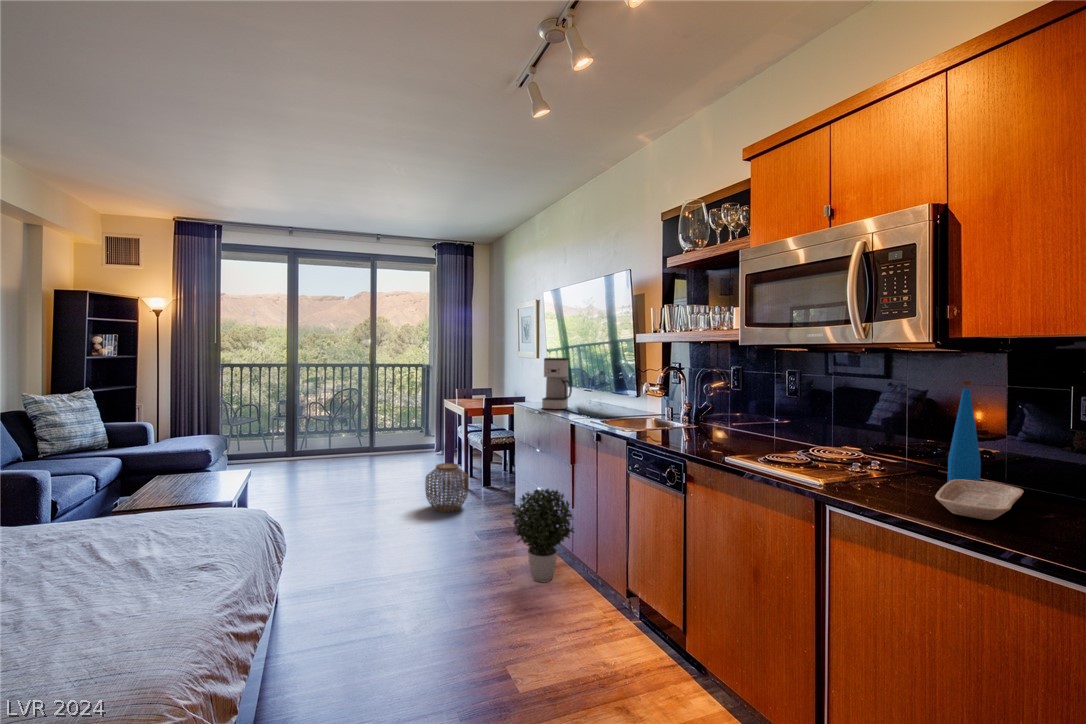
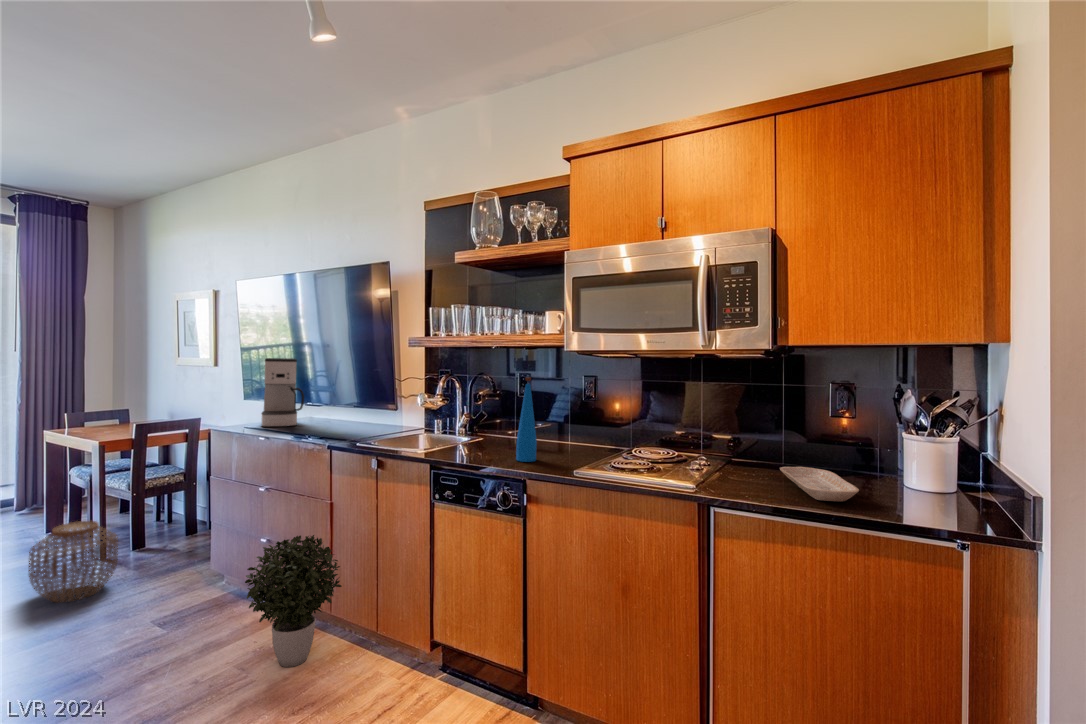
bottle: present [948,381,981,481] -> present [516,377,537,462]

